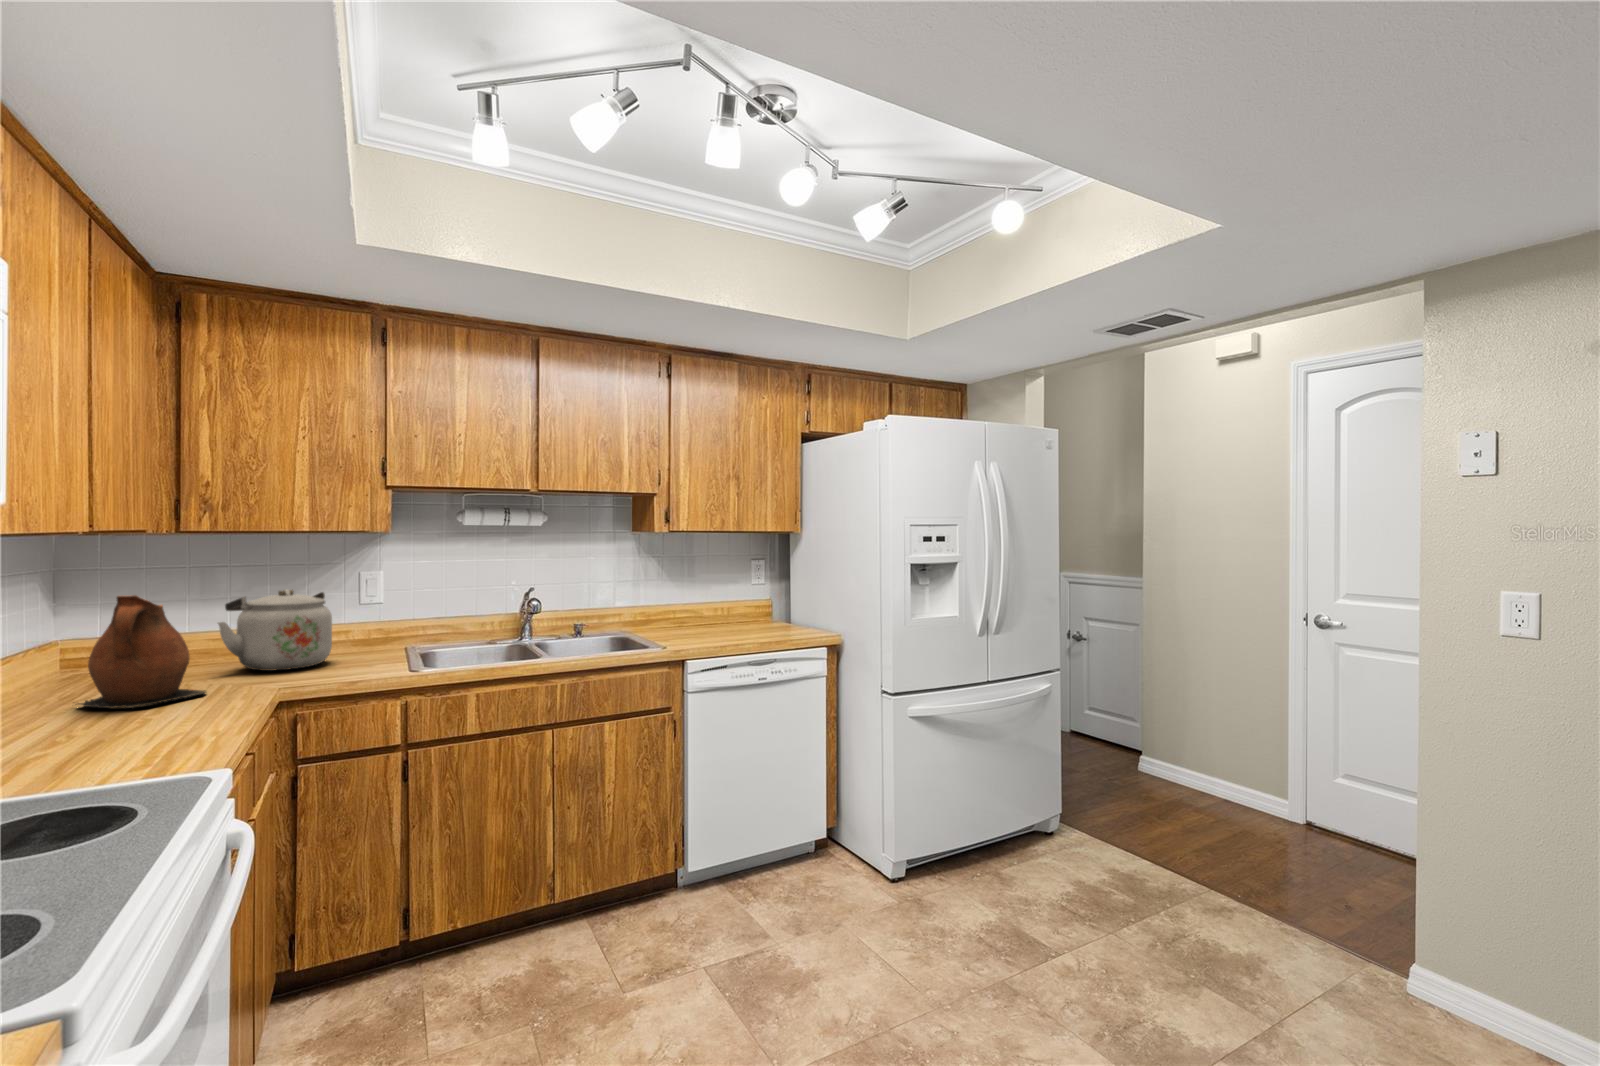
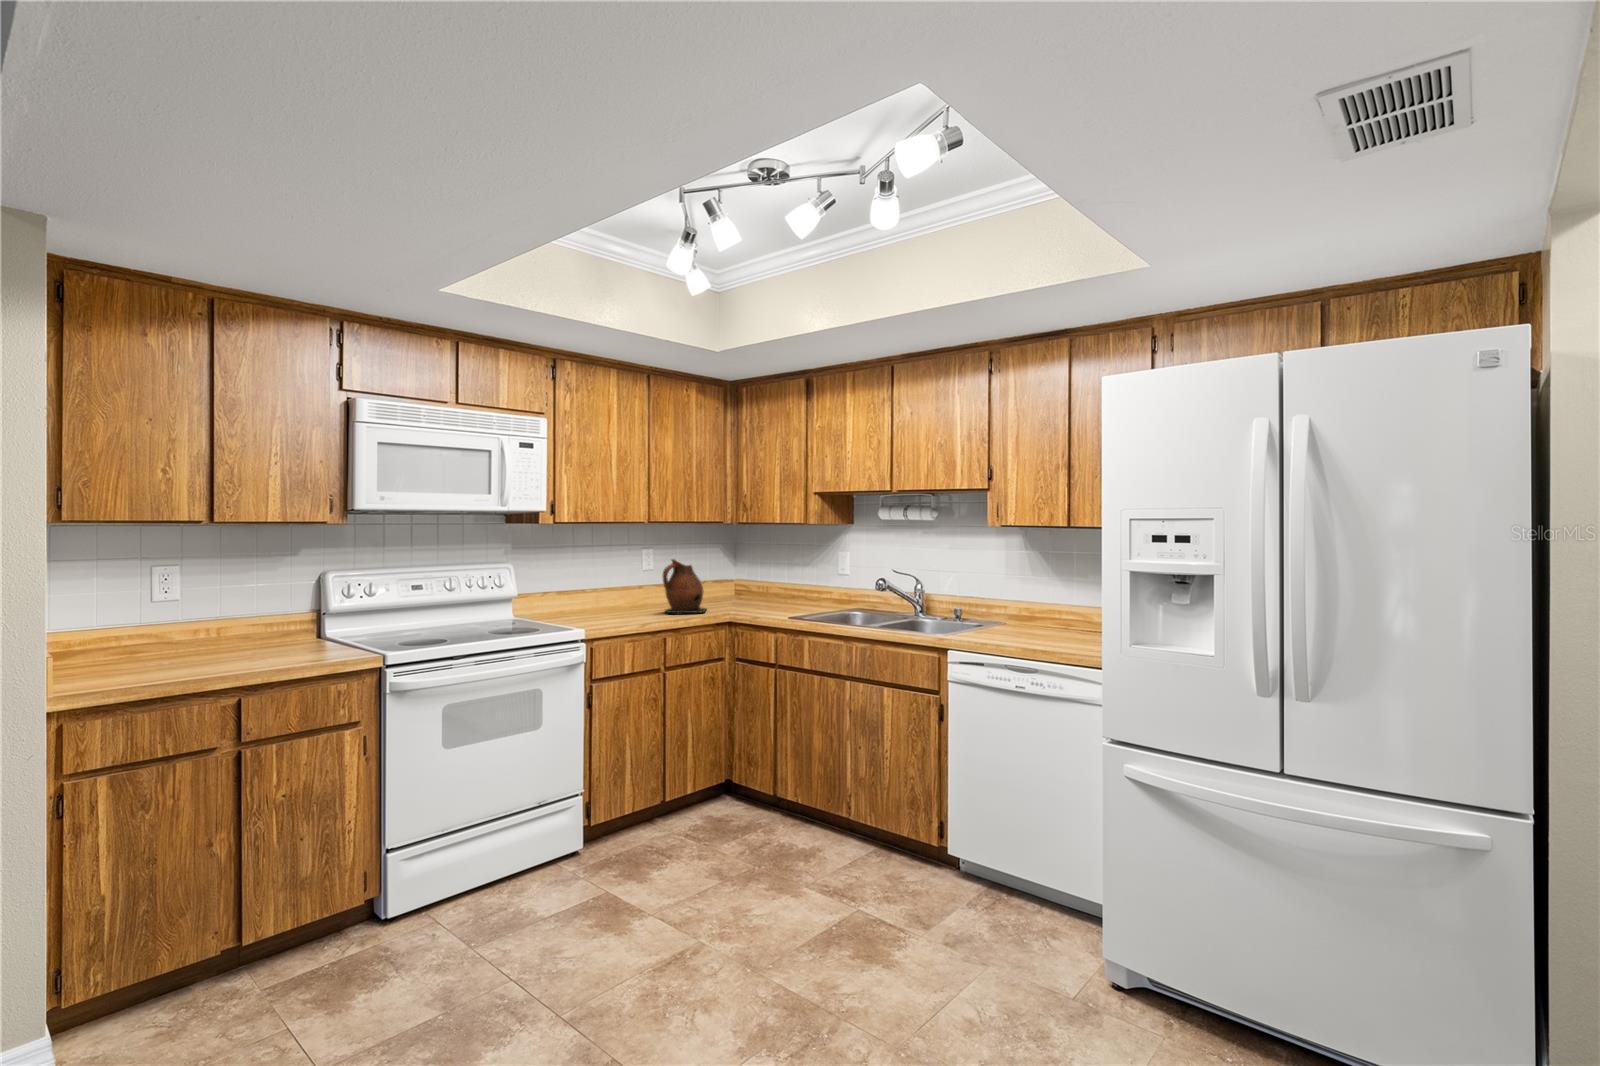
kettle: present [218,589,332,671] -> none [741,562,802,610]

